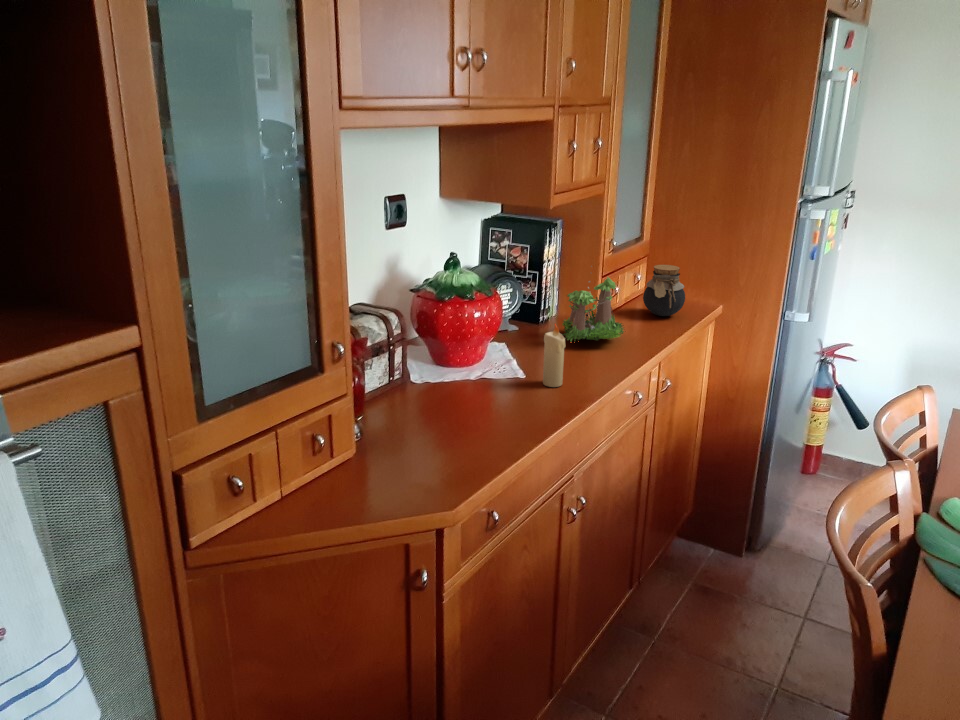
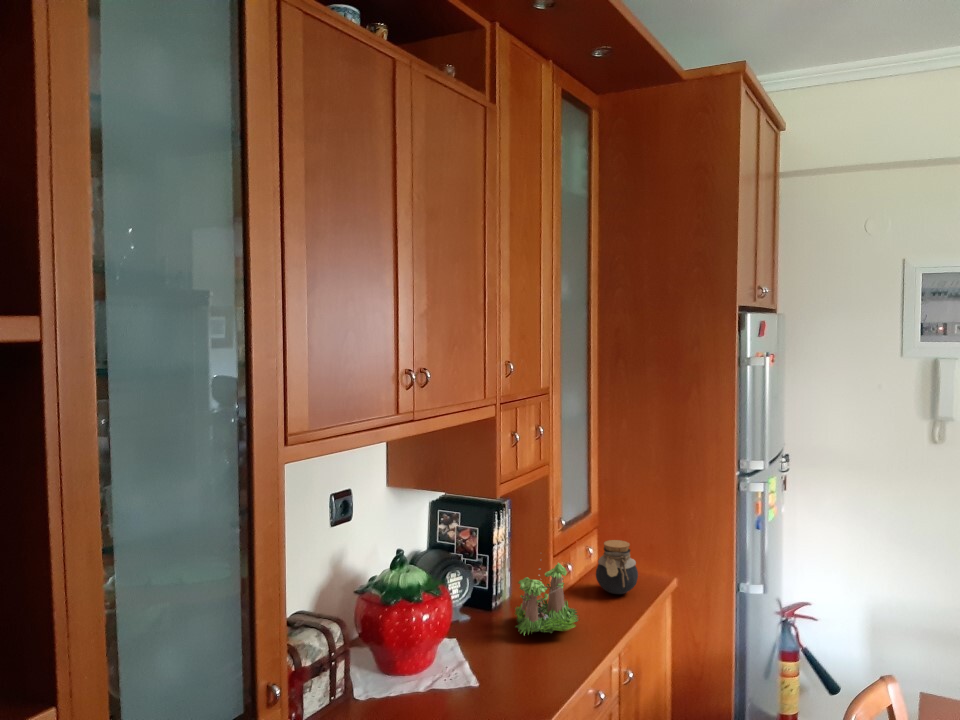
candle: present [543,324,565,387] -> none [495,627,518,697]

